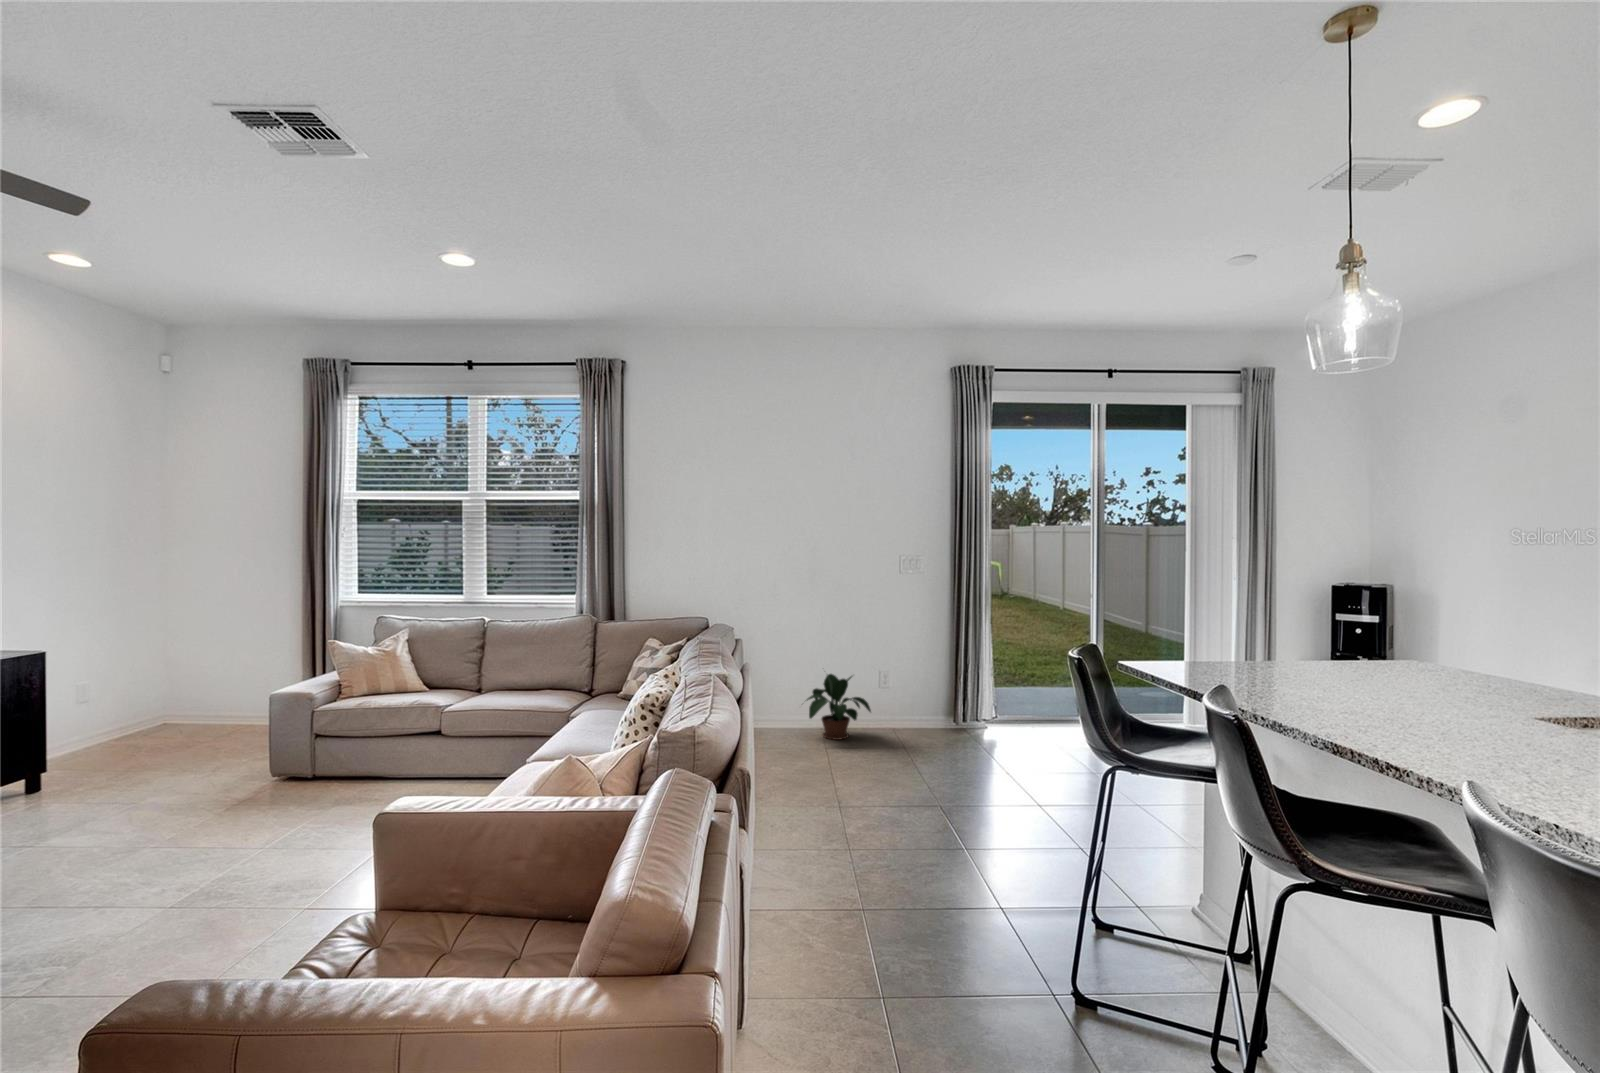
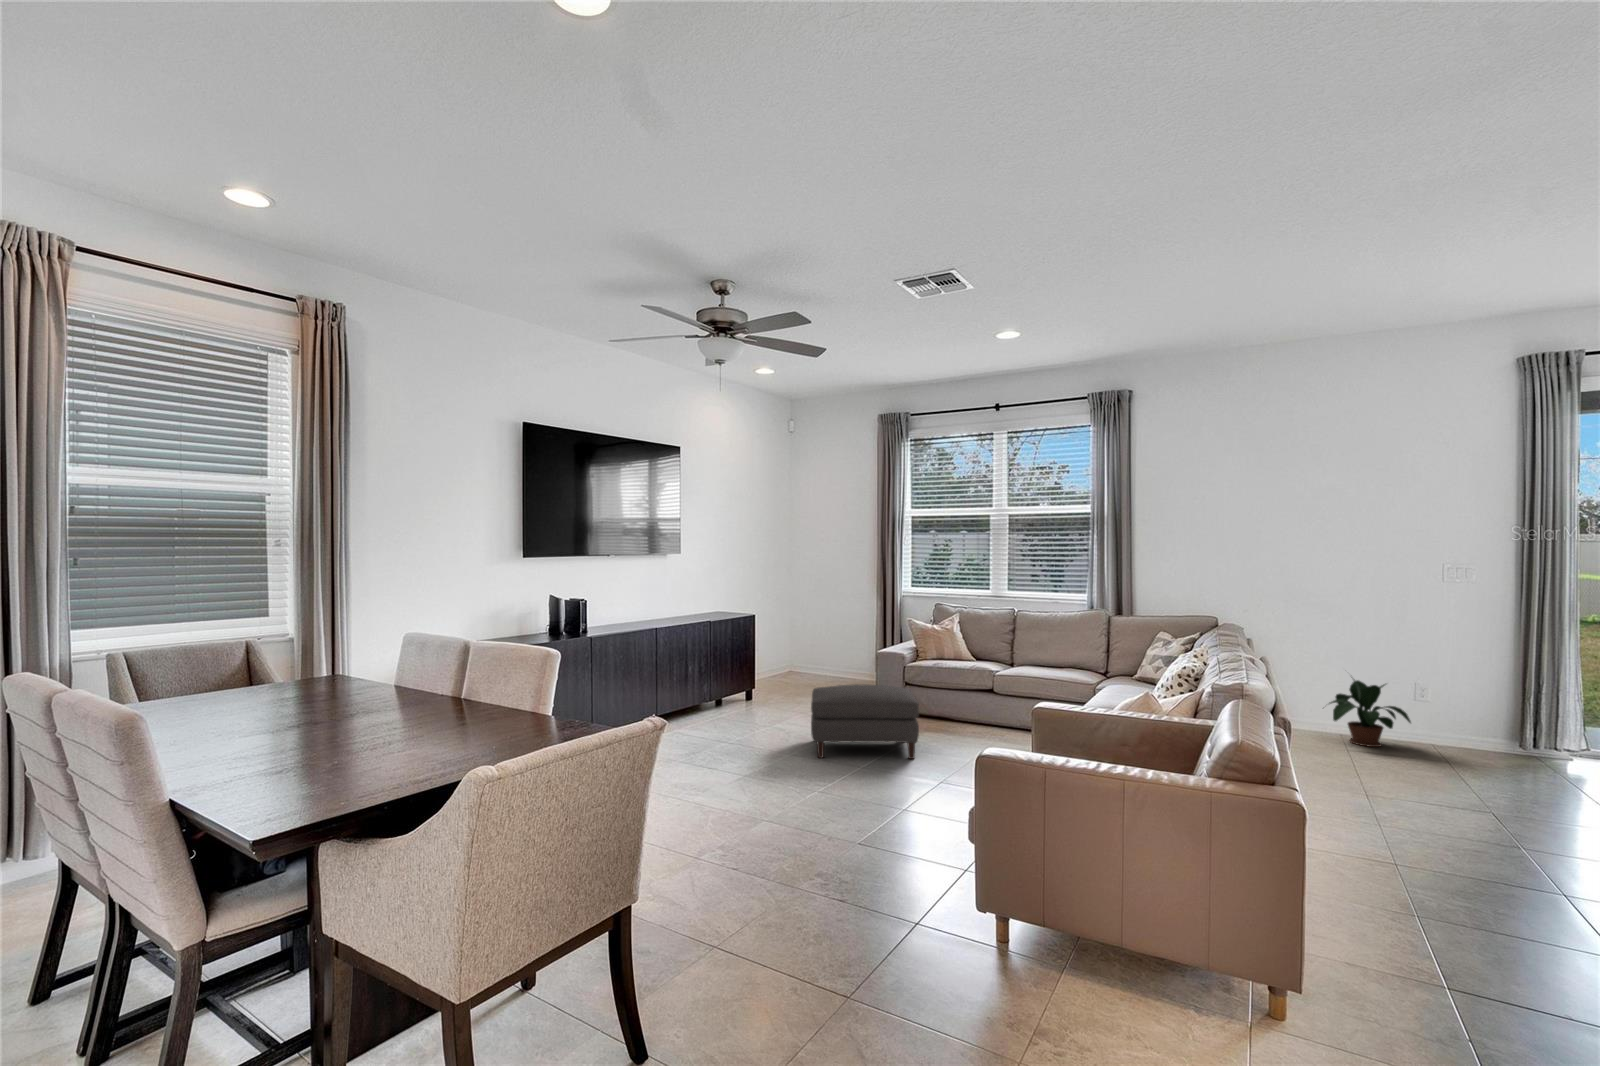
ottoman: none [89,751,303,894] -> present [811,684,919,759]

